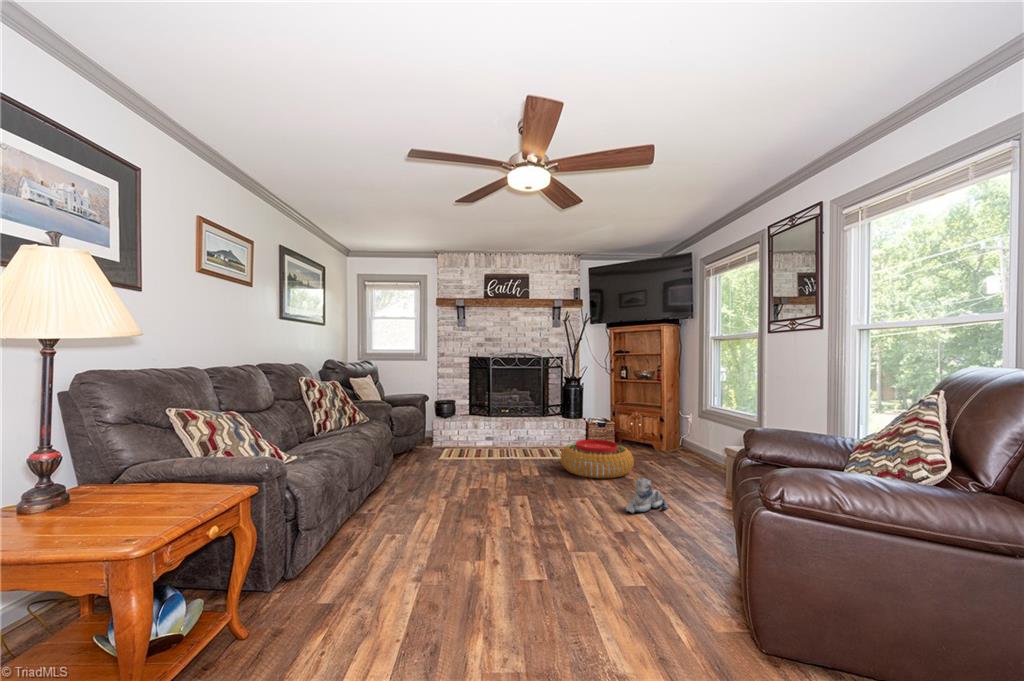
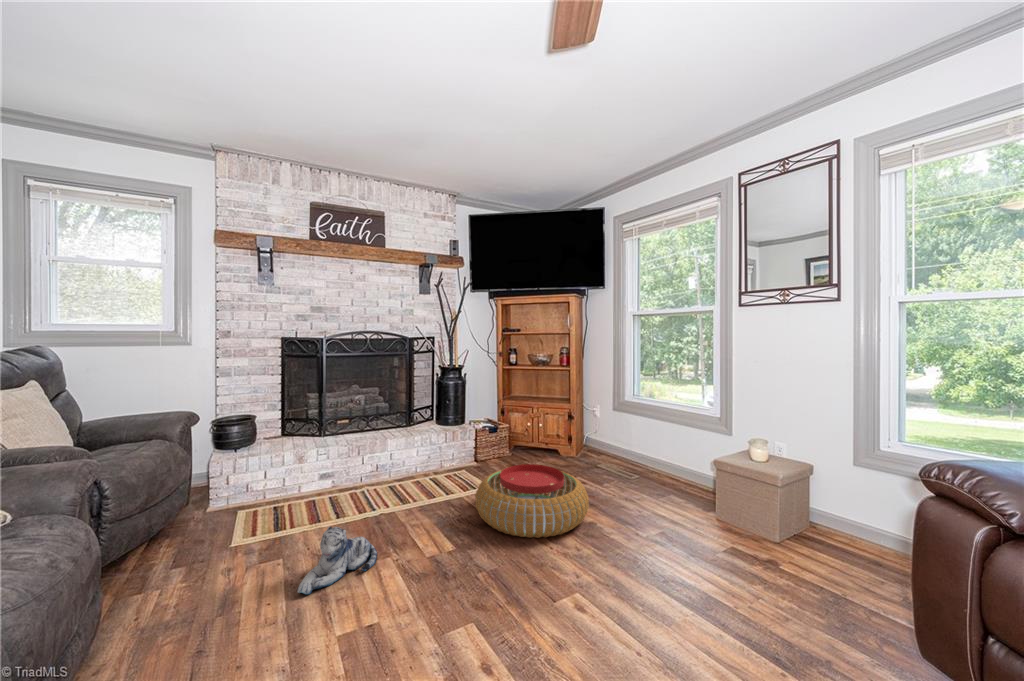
plush toy: present [626,477,668,513] -> present [298,527,377,594]

